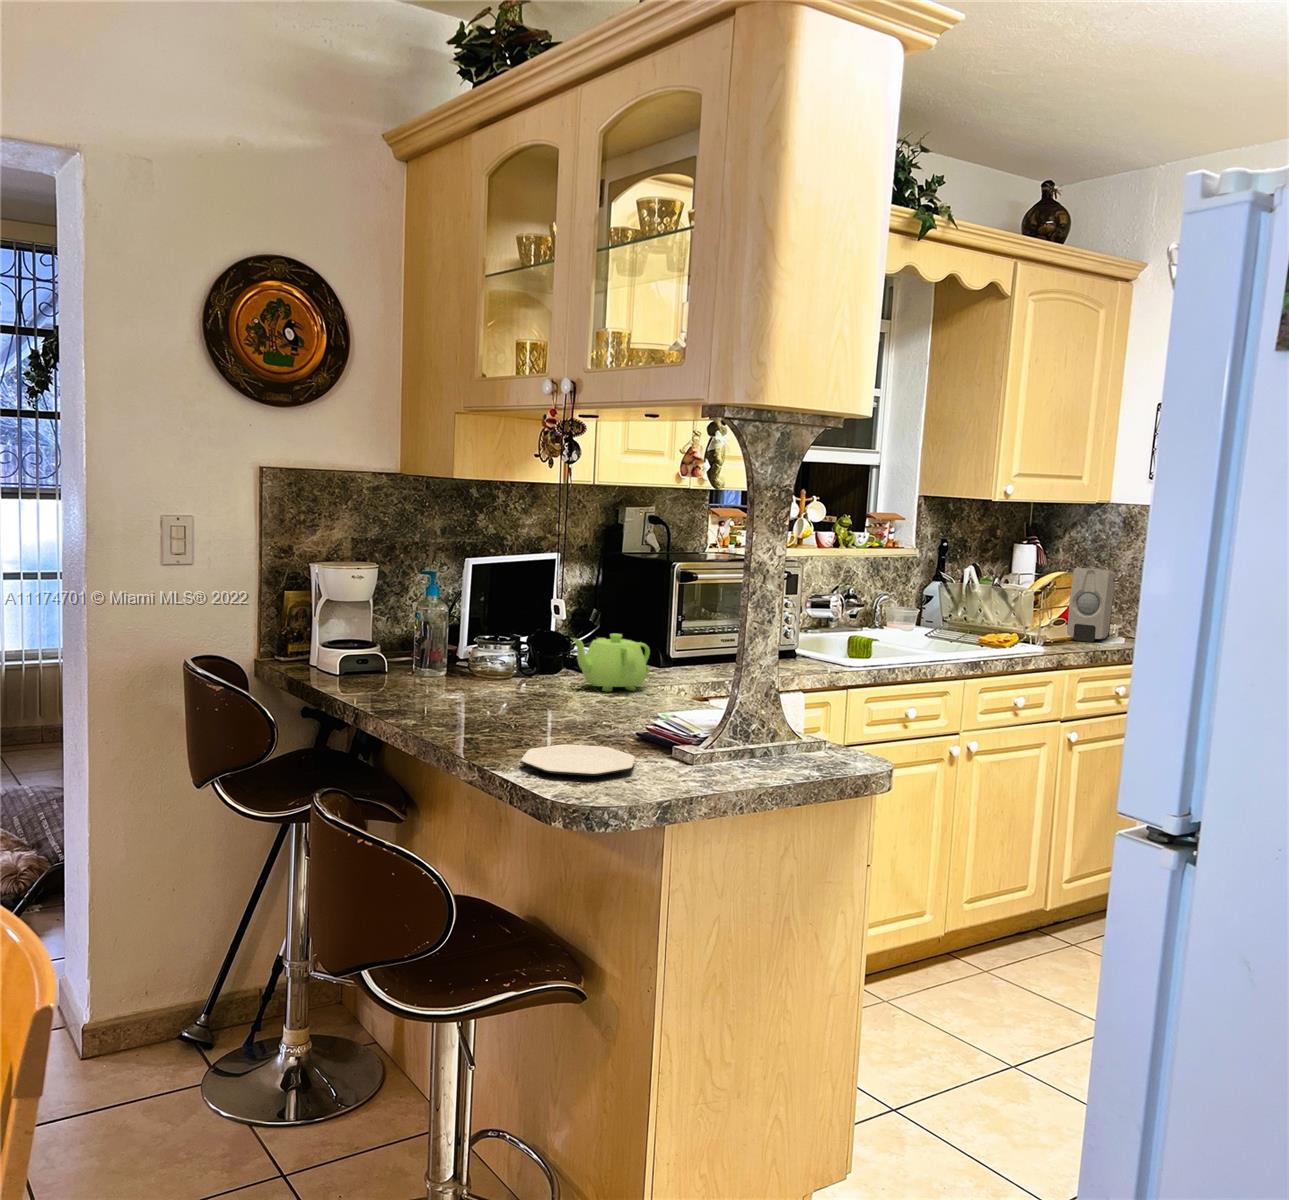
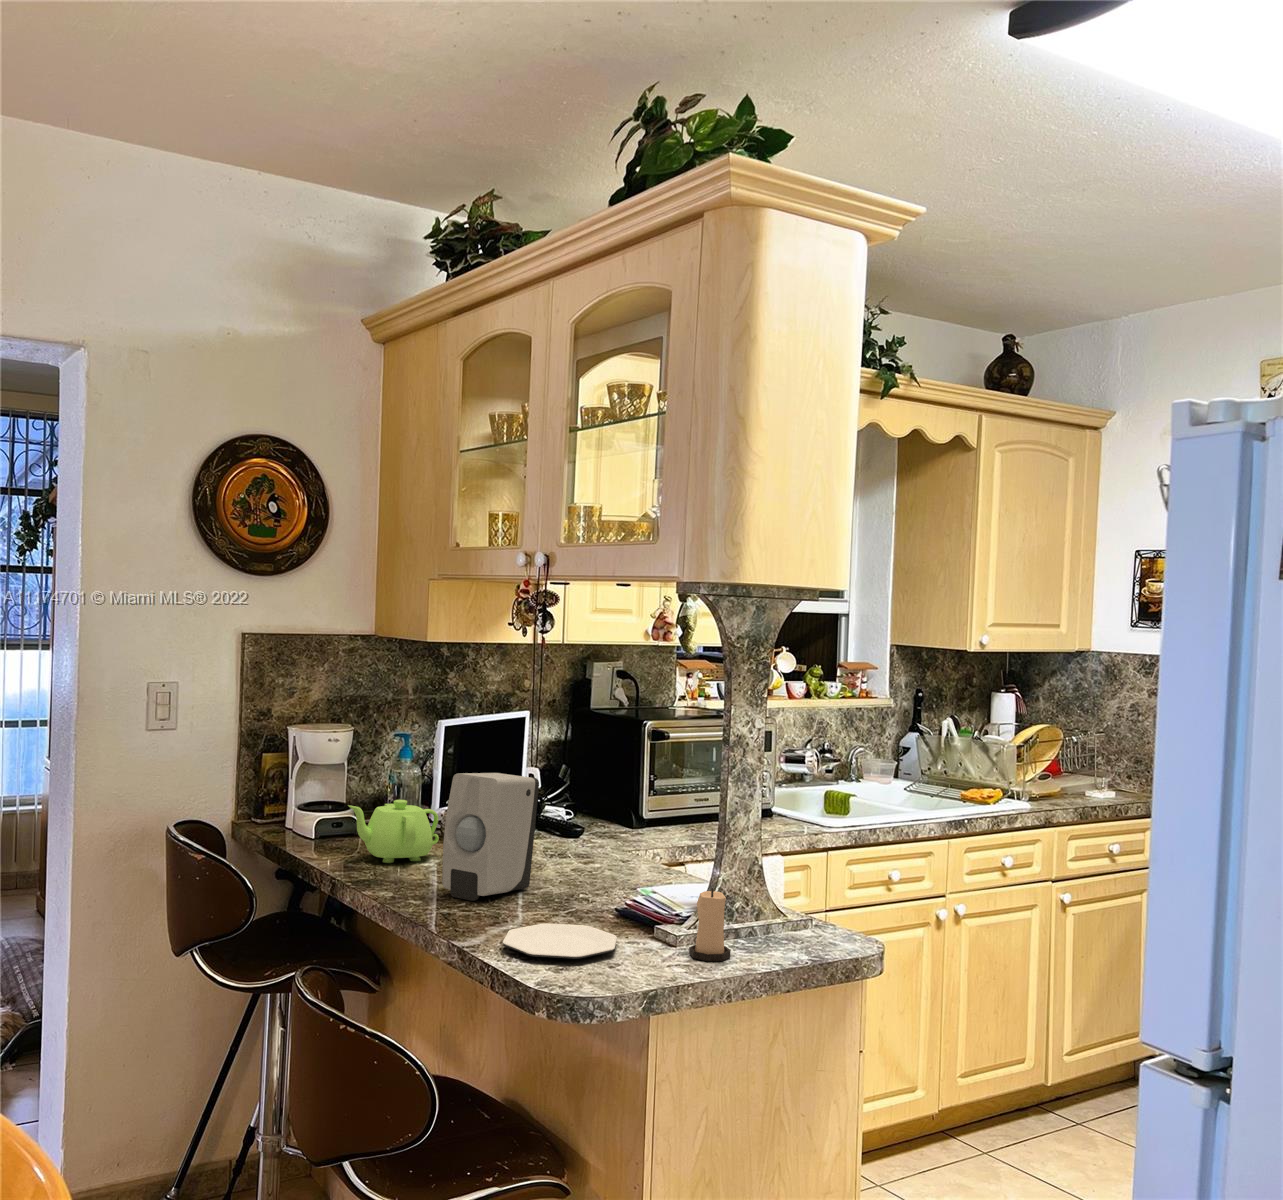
soap dispenser: present [1067,568,1115,642] -> present [442,773,539,901]
teapot: present [572,634,650,691] -> present [348,800,439,863]
candle: none [707,709,748,780] -> present [689,888,730,961]

